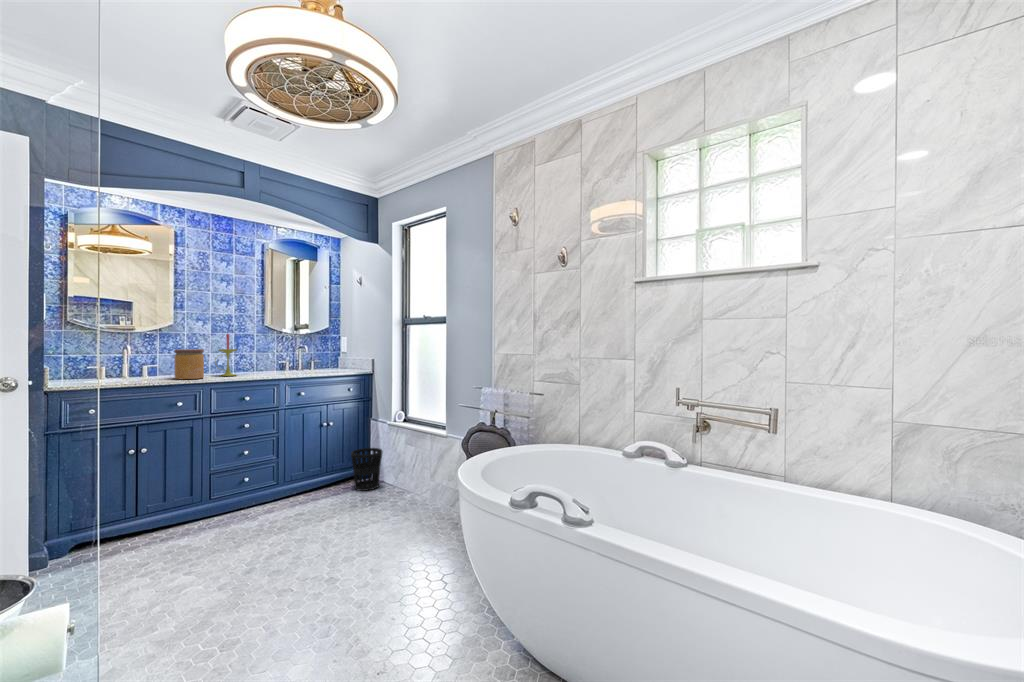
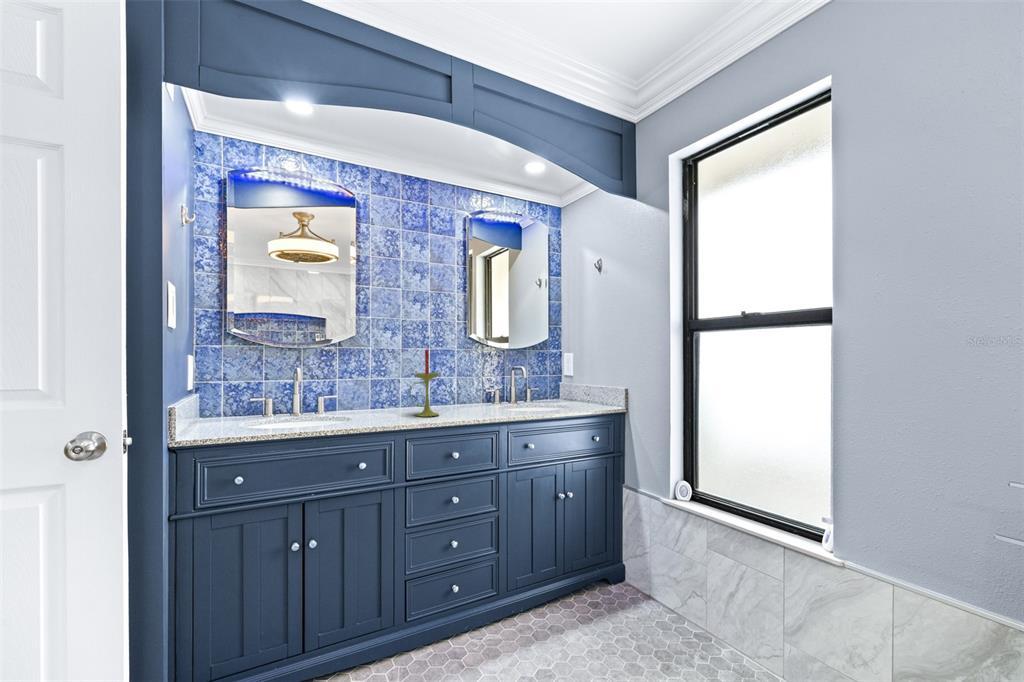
jar: present [174,349,204,379] -> none [356,374,396,424]
wastebasket: present [351,448,382,491] -> none [605,536,658,618]

